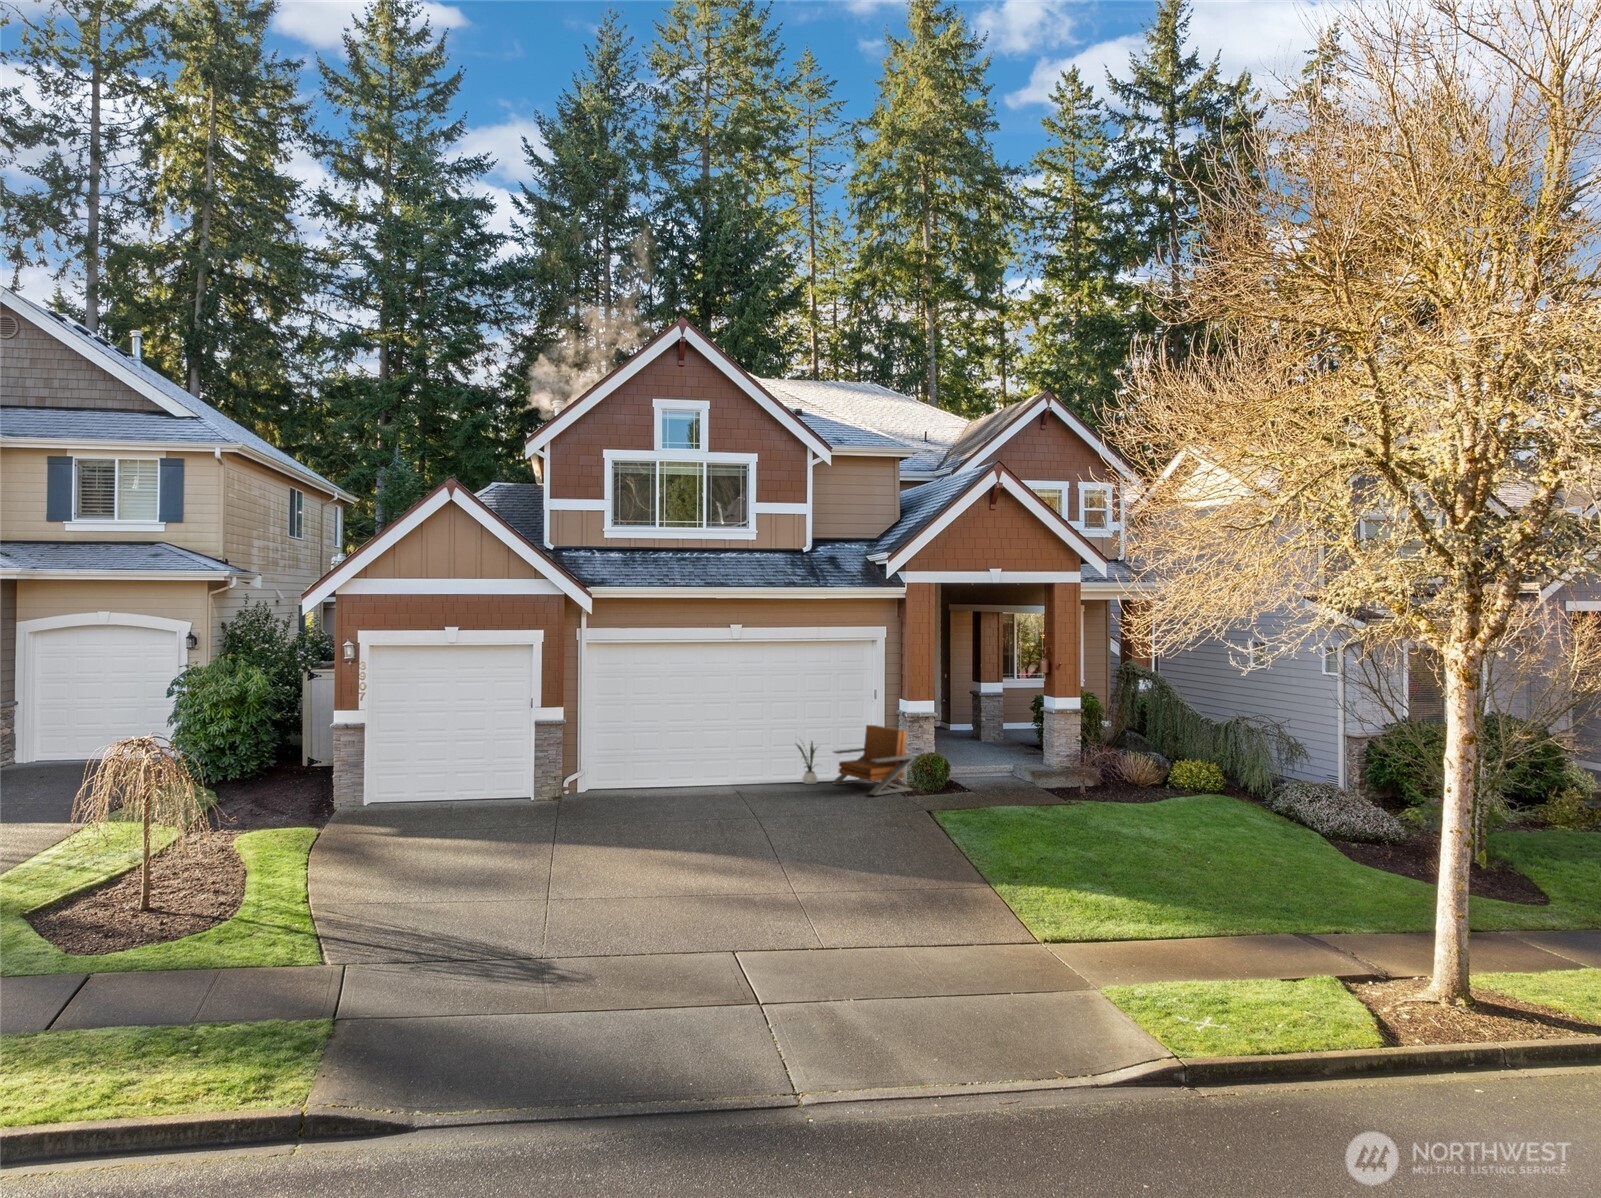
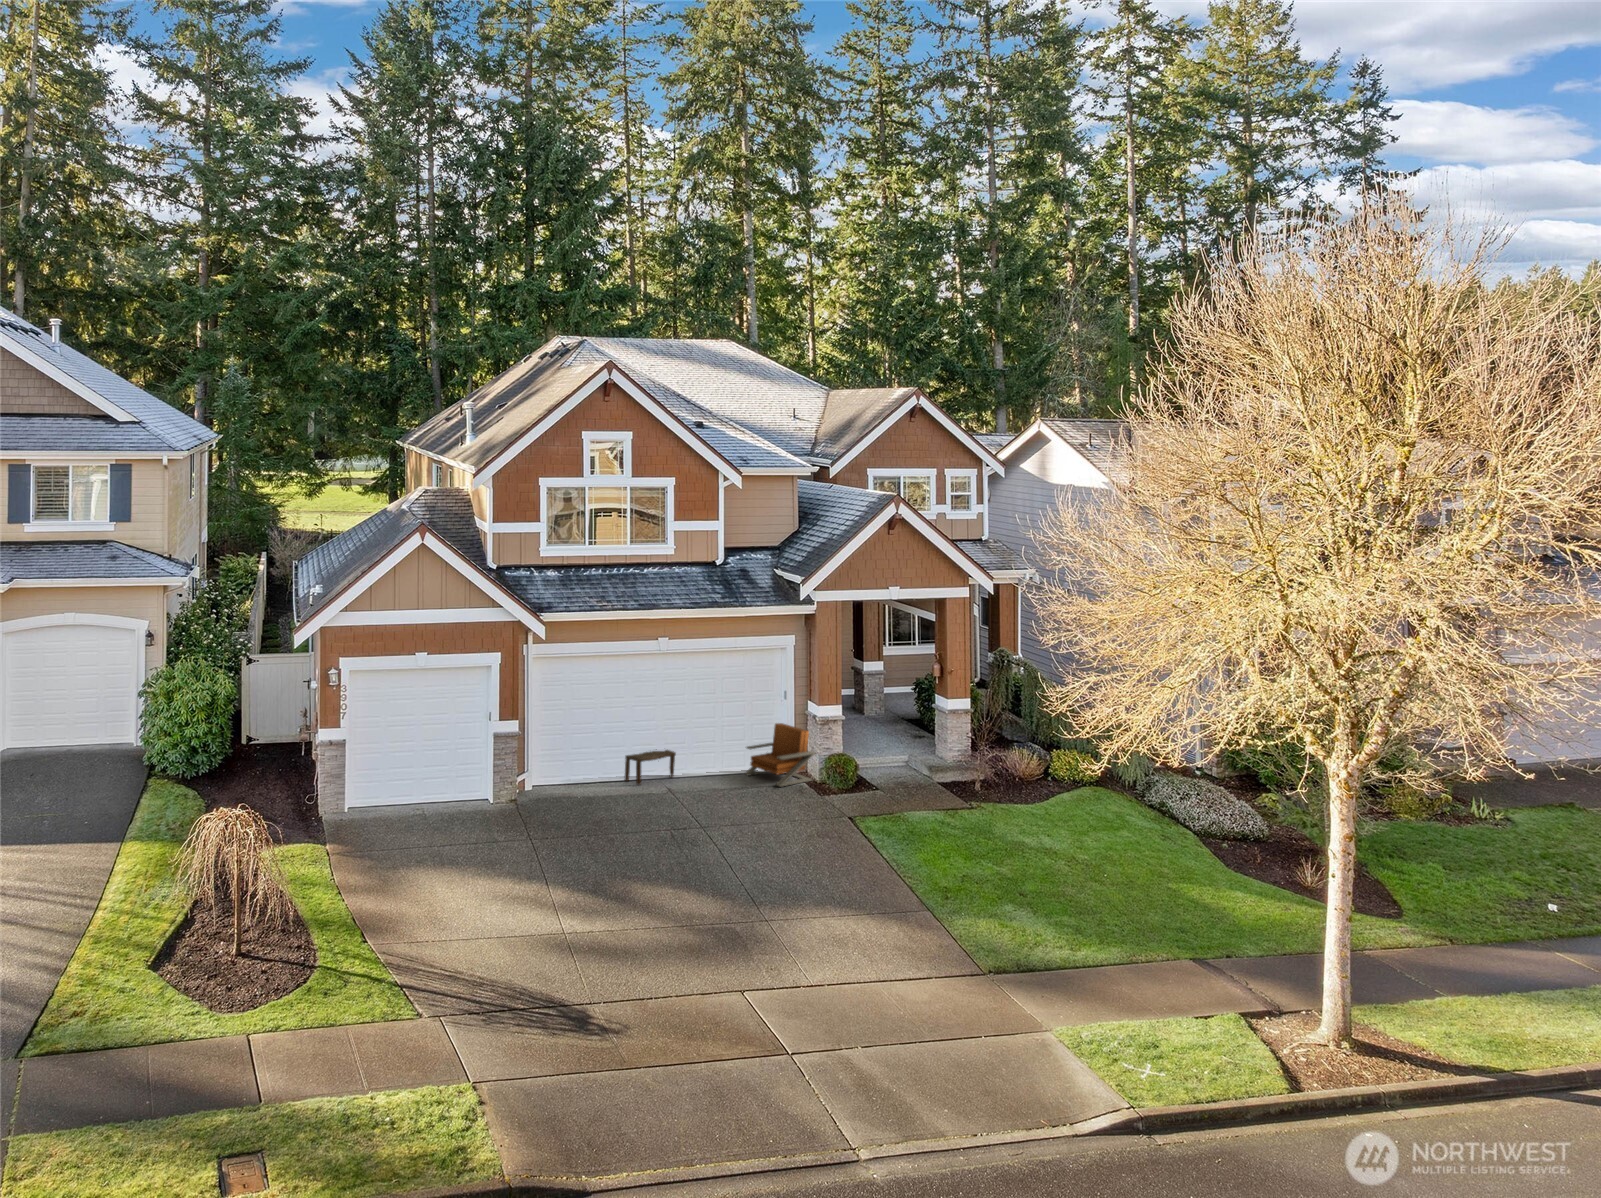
house plant: present [796,742,817,784] -> none [713,735,737,775]
bench: none [691,753,752,793] -> present [625,750,676,785]

